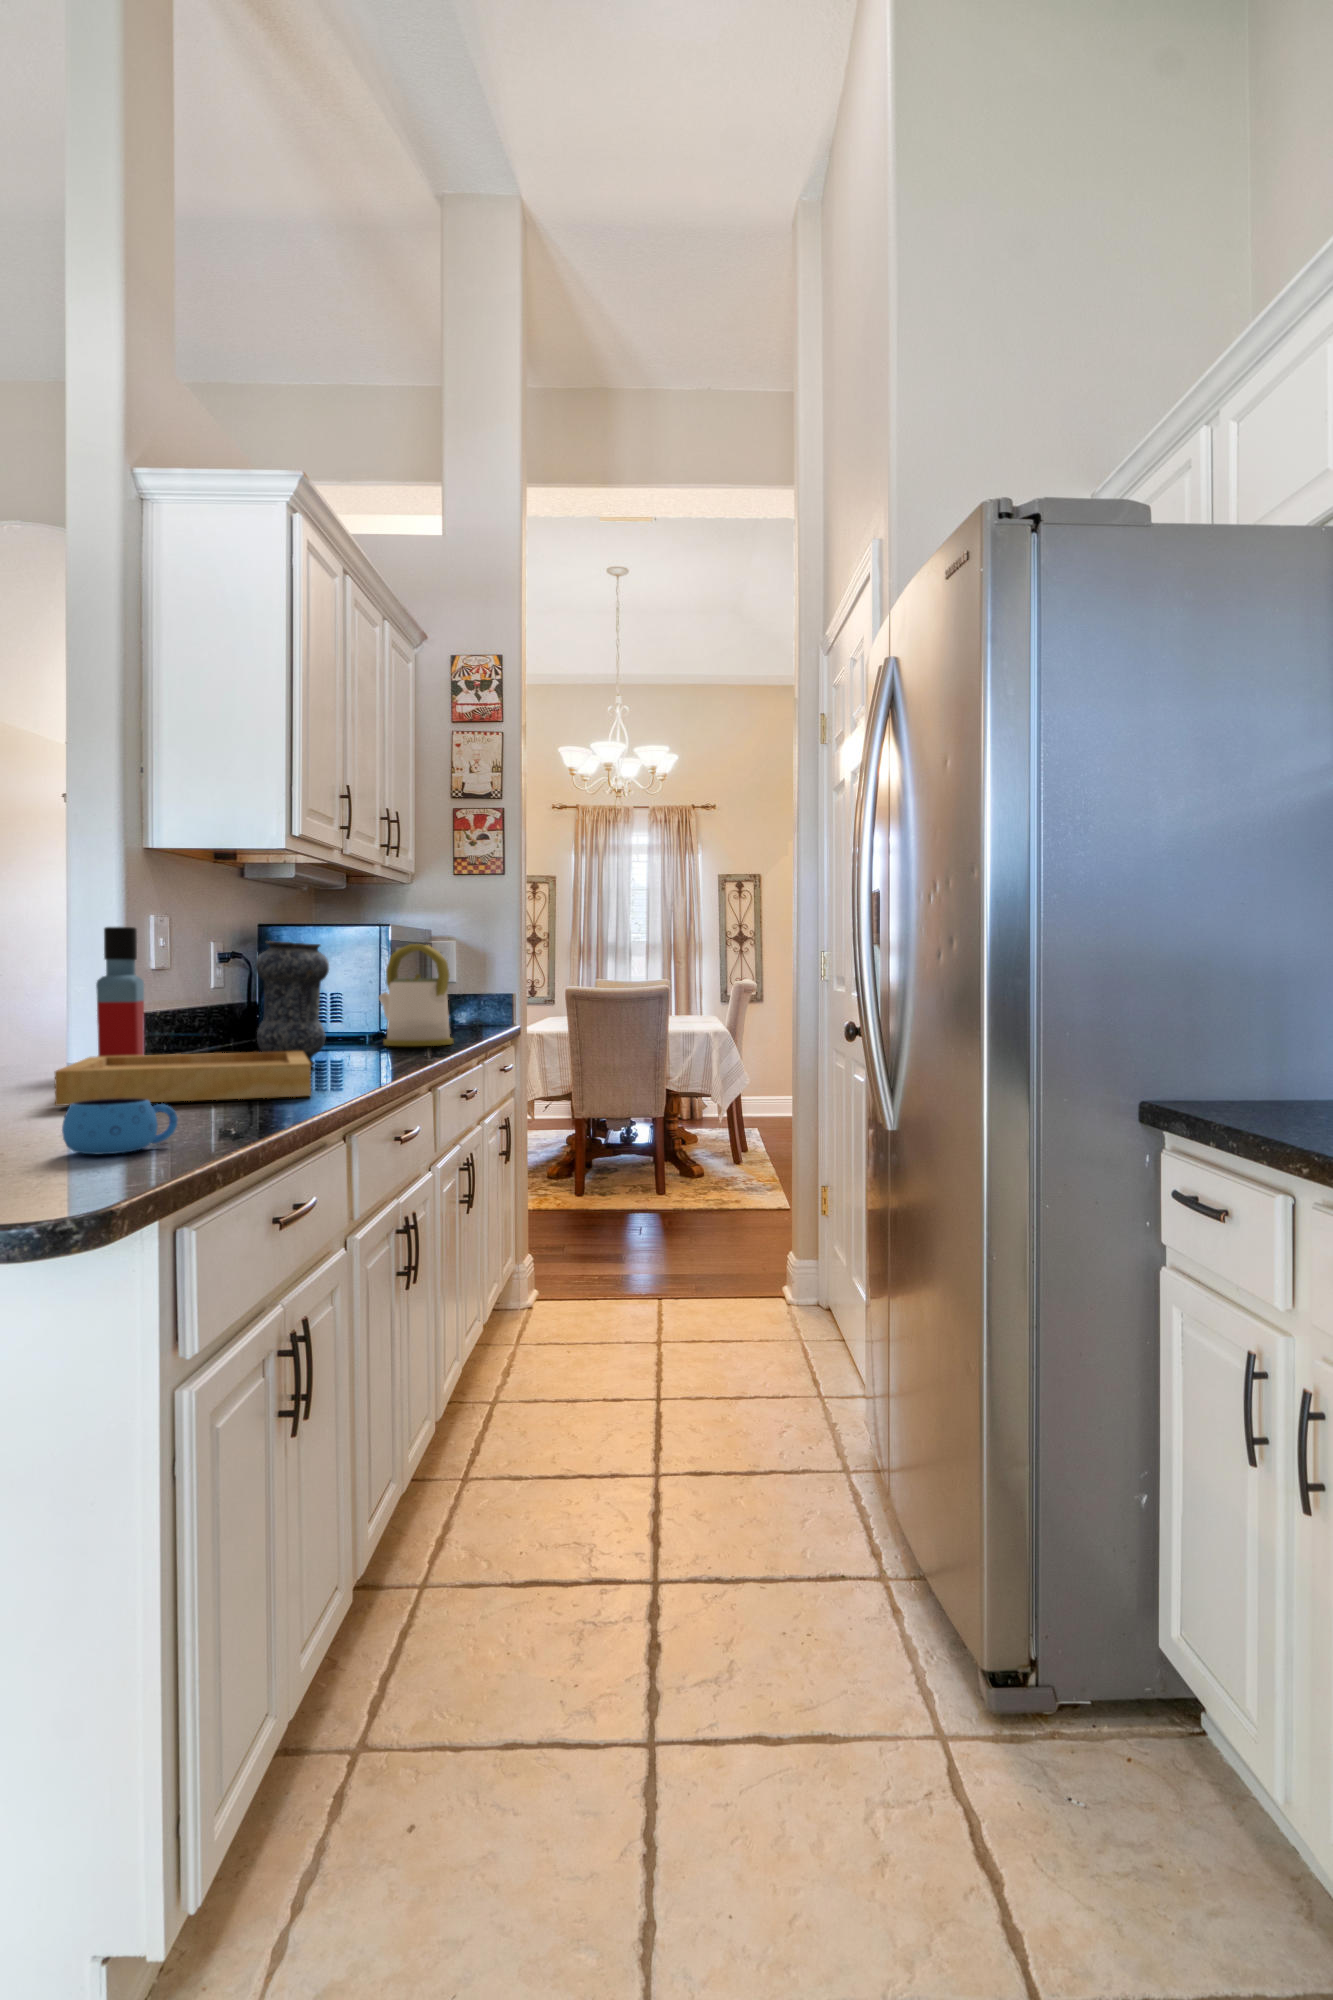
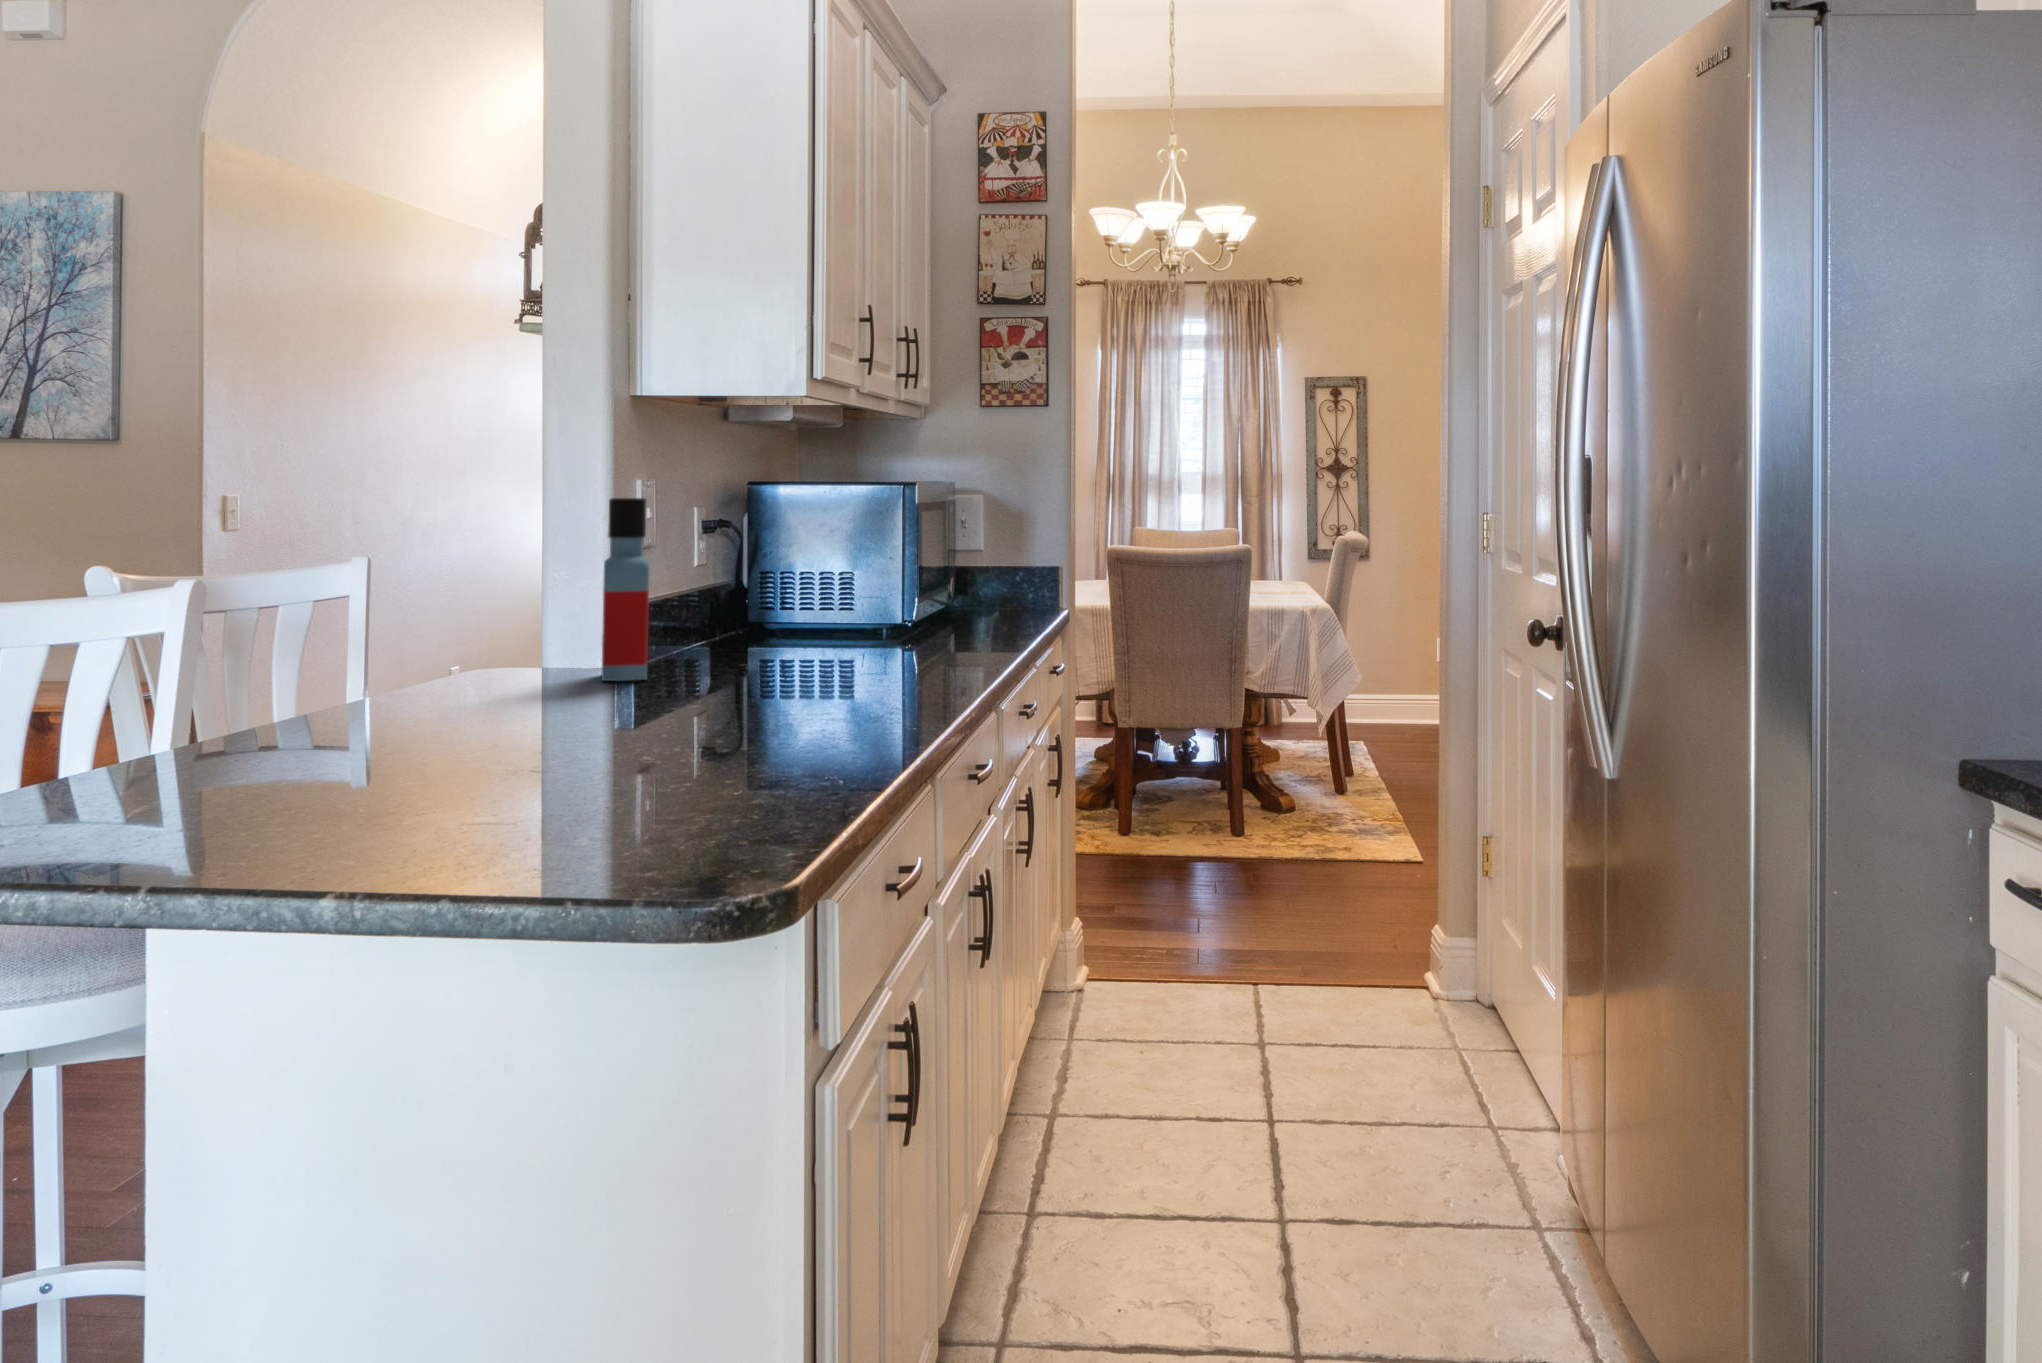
vase: present [256,941,329,1067] -> none [785,514,872,673]
kettle: present [379,944,453,1046] -> none [904,506,1001,640]
tray: present [55,1051,311,1106] -> none [606,653,888,725]
mug: present [62,1098,178,1154] -> none [680,724,793,788]

